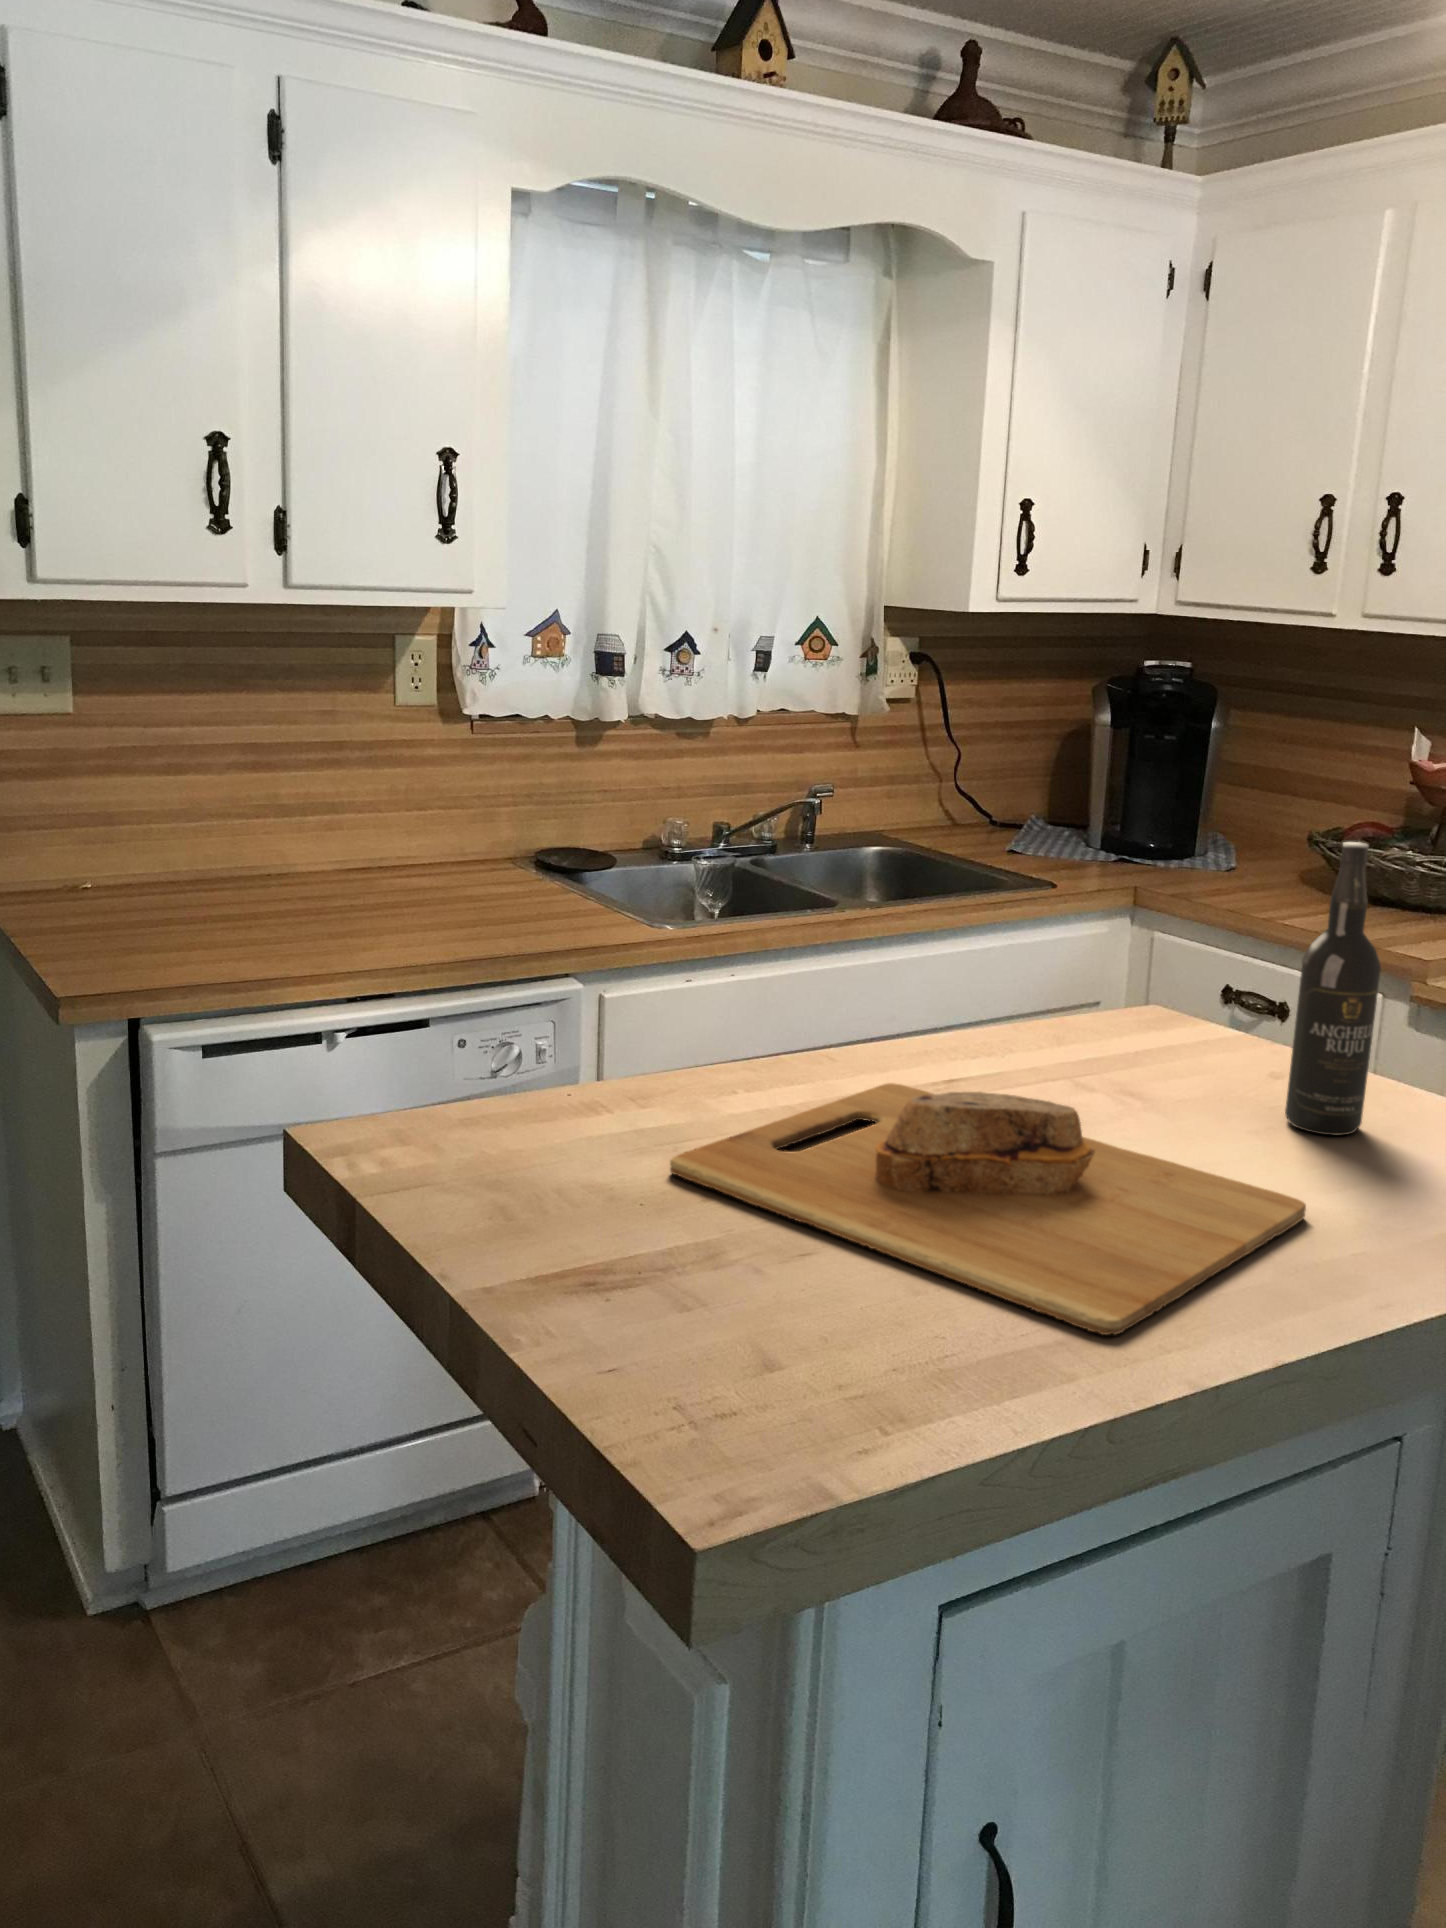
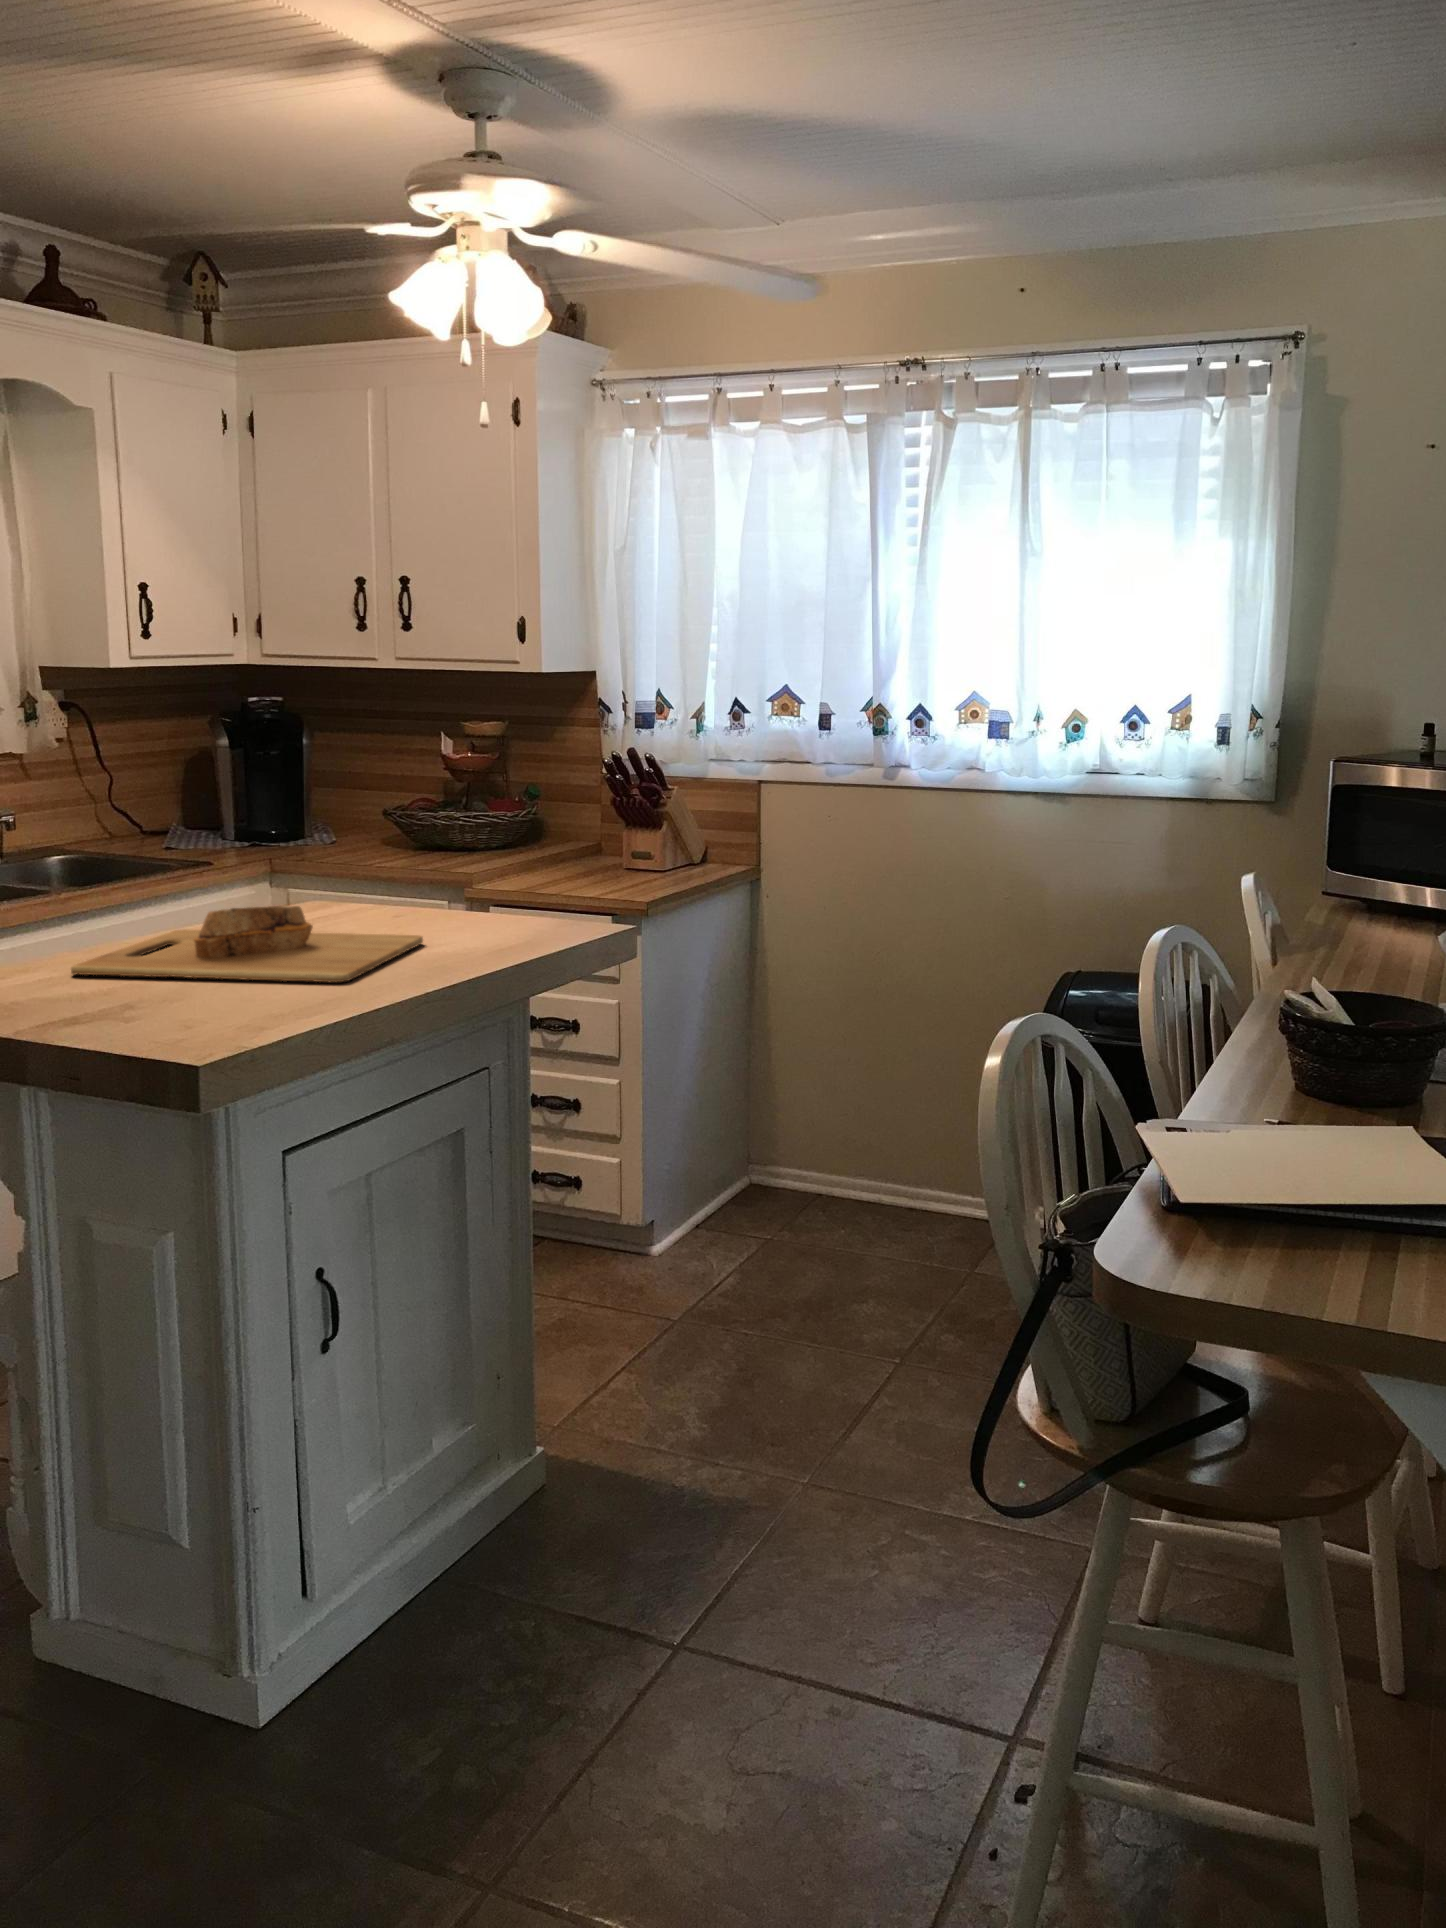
wine bottle: present [1285,842,1381,1135] -> none [400,762,443,921]

